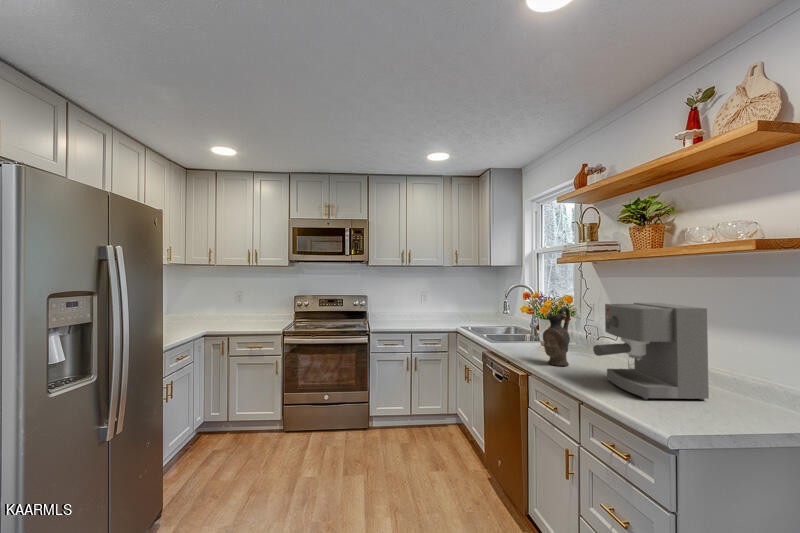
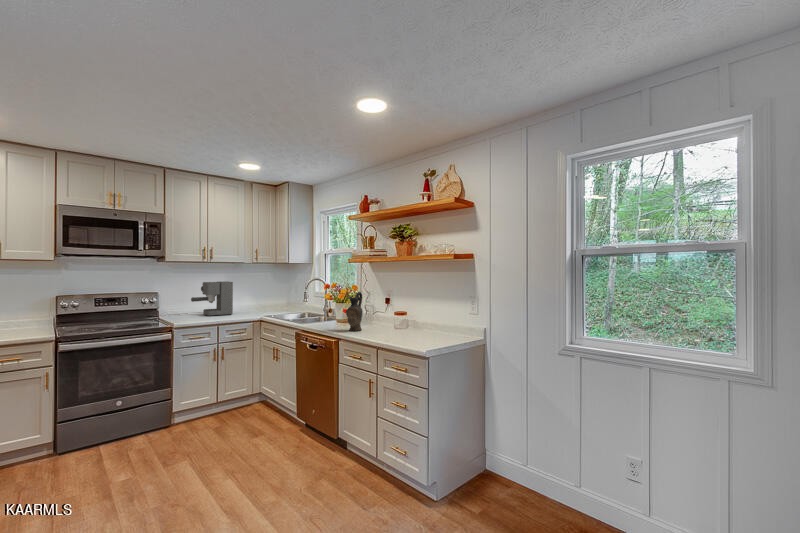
coffee maker: present [593,303,709,400] -> present [191,281,233,316]

